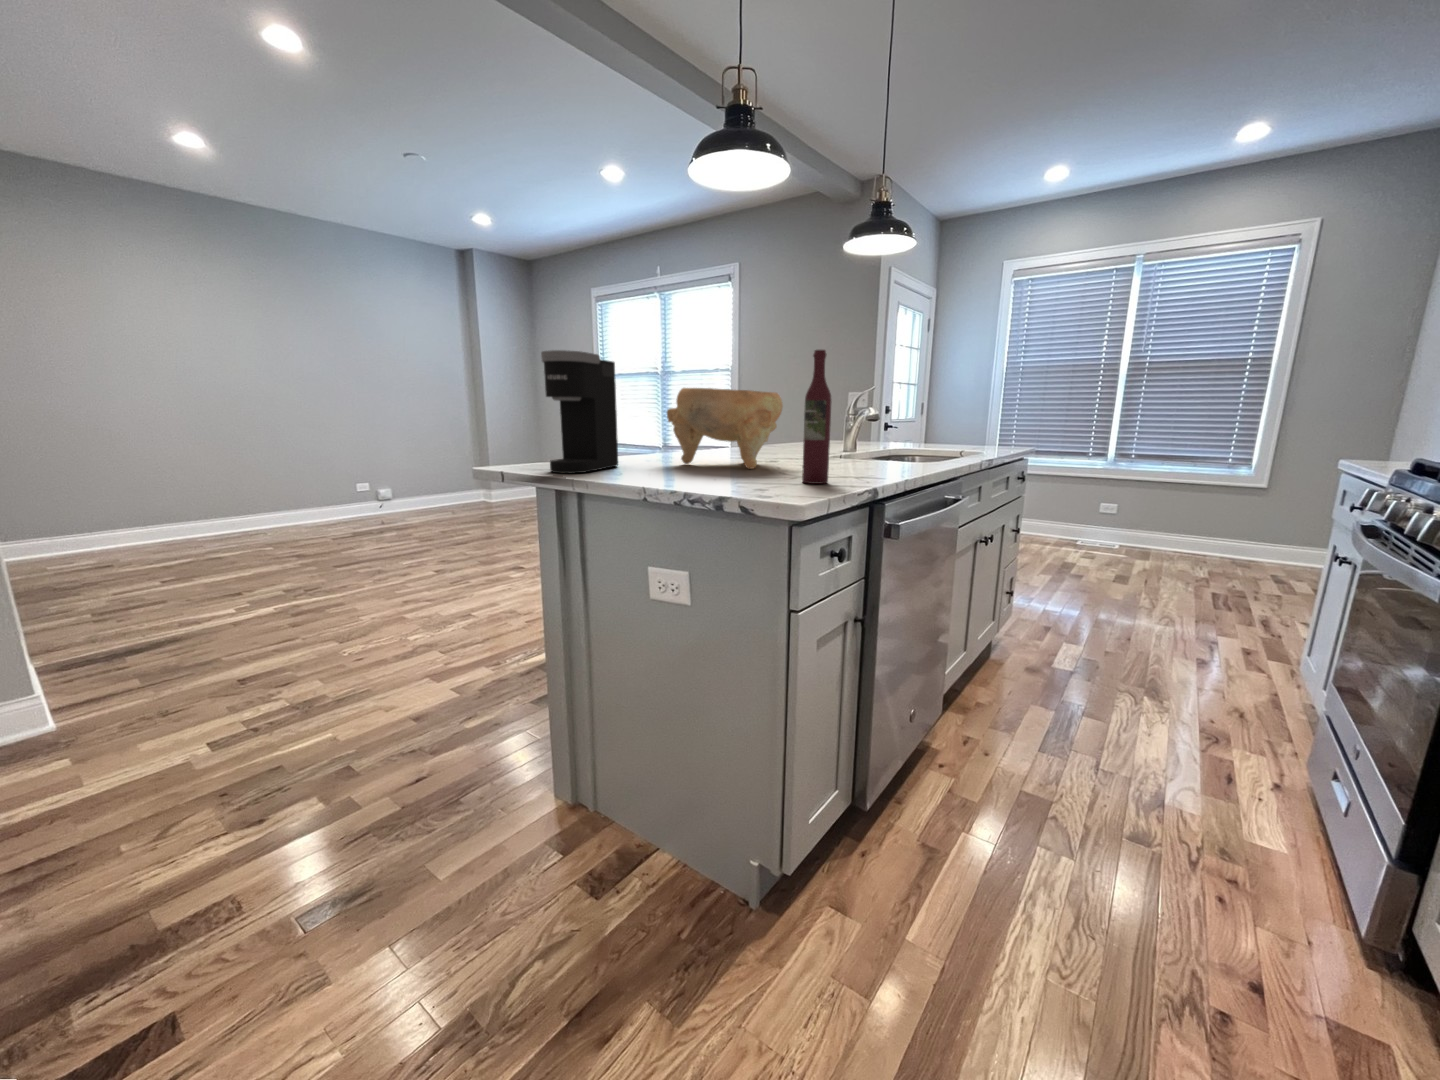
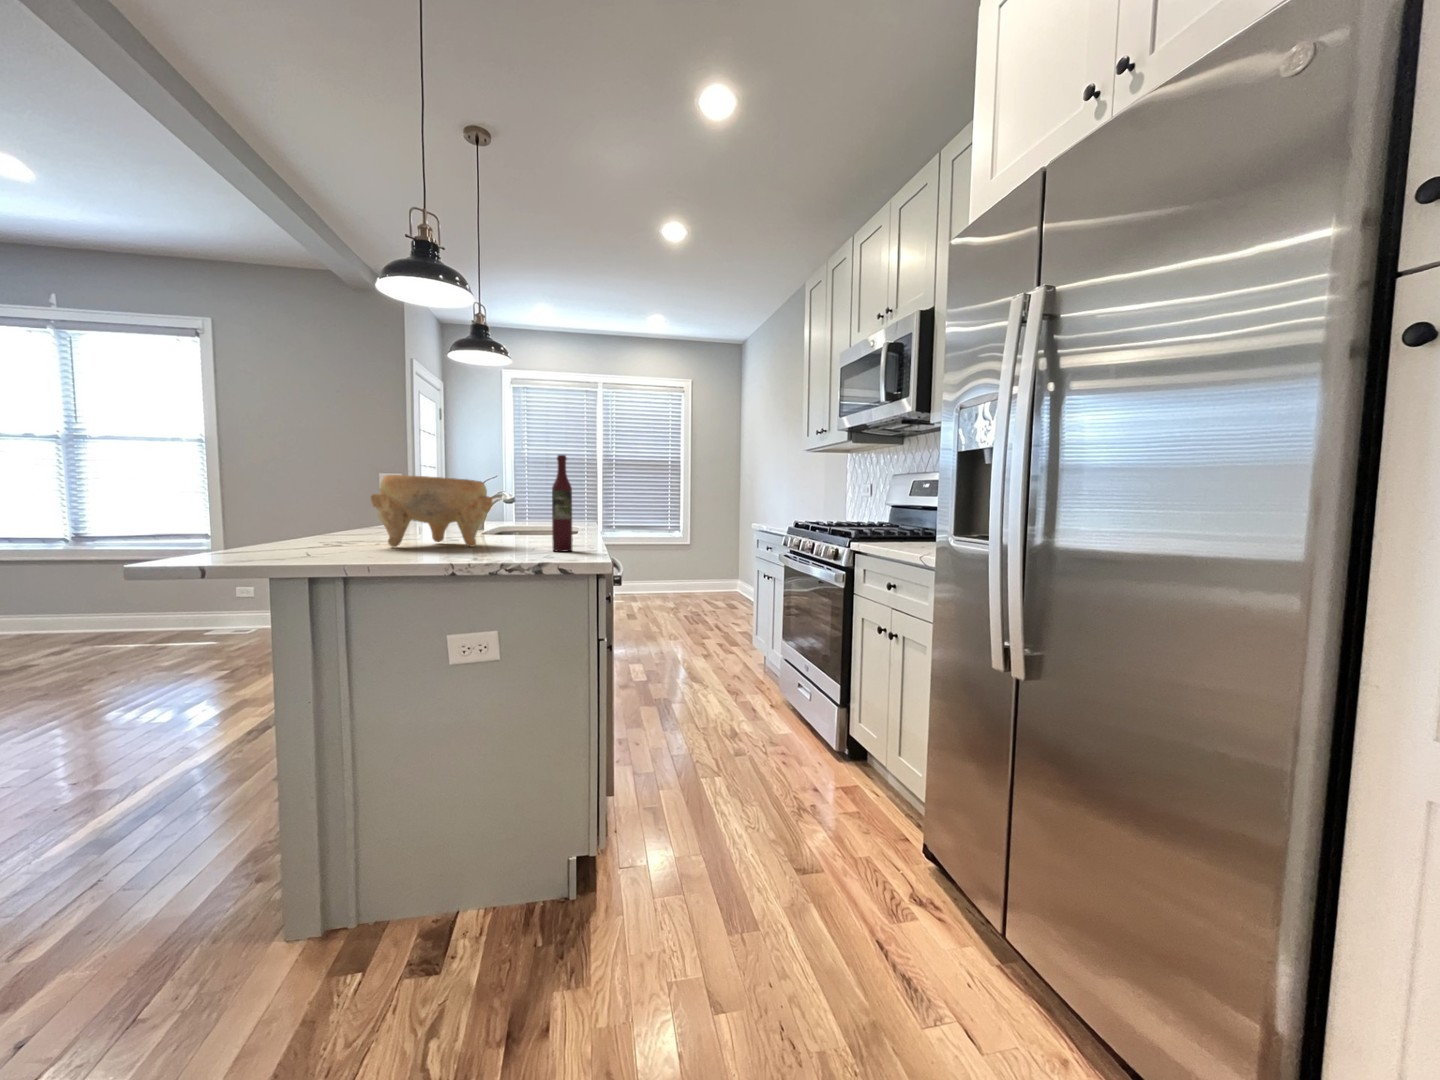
coffee maker: present [541,350,618,473] -> none [286,436,344,561]

